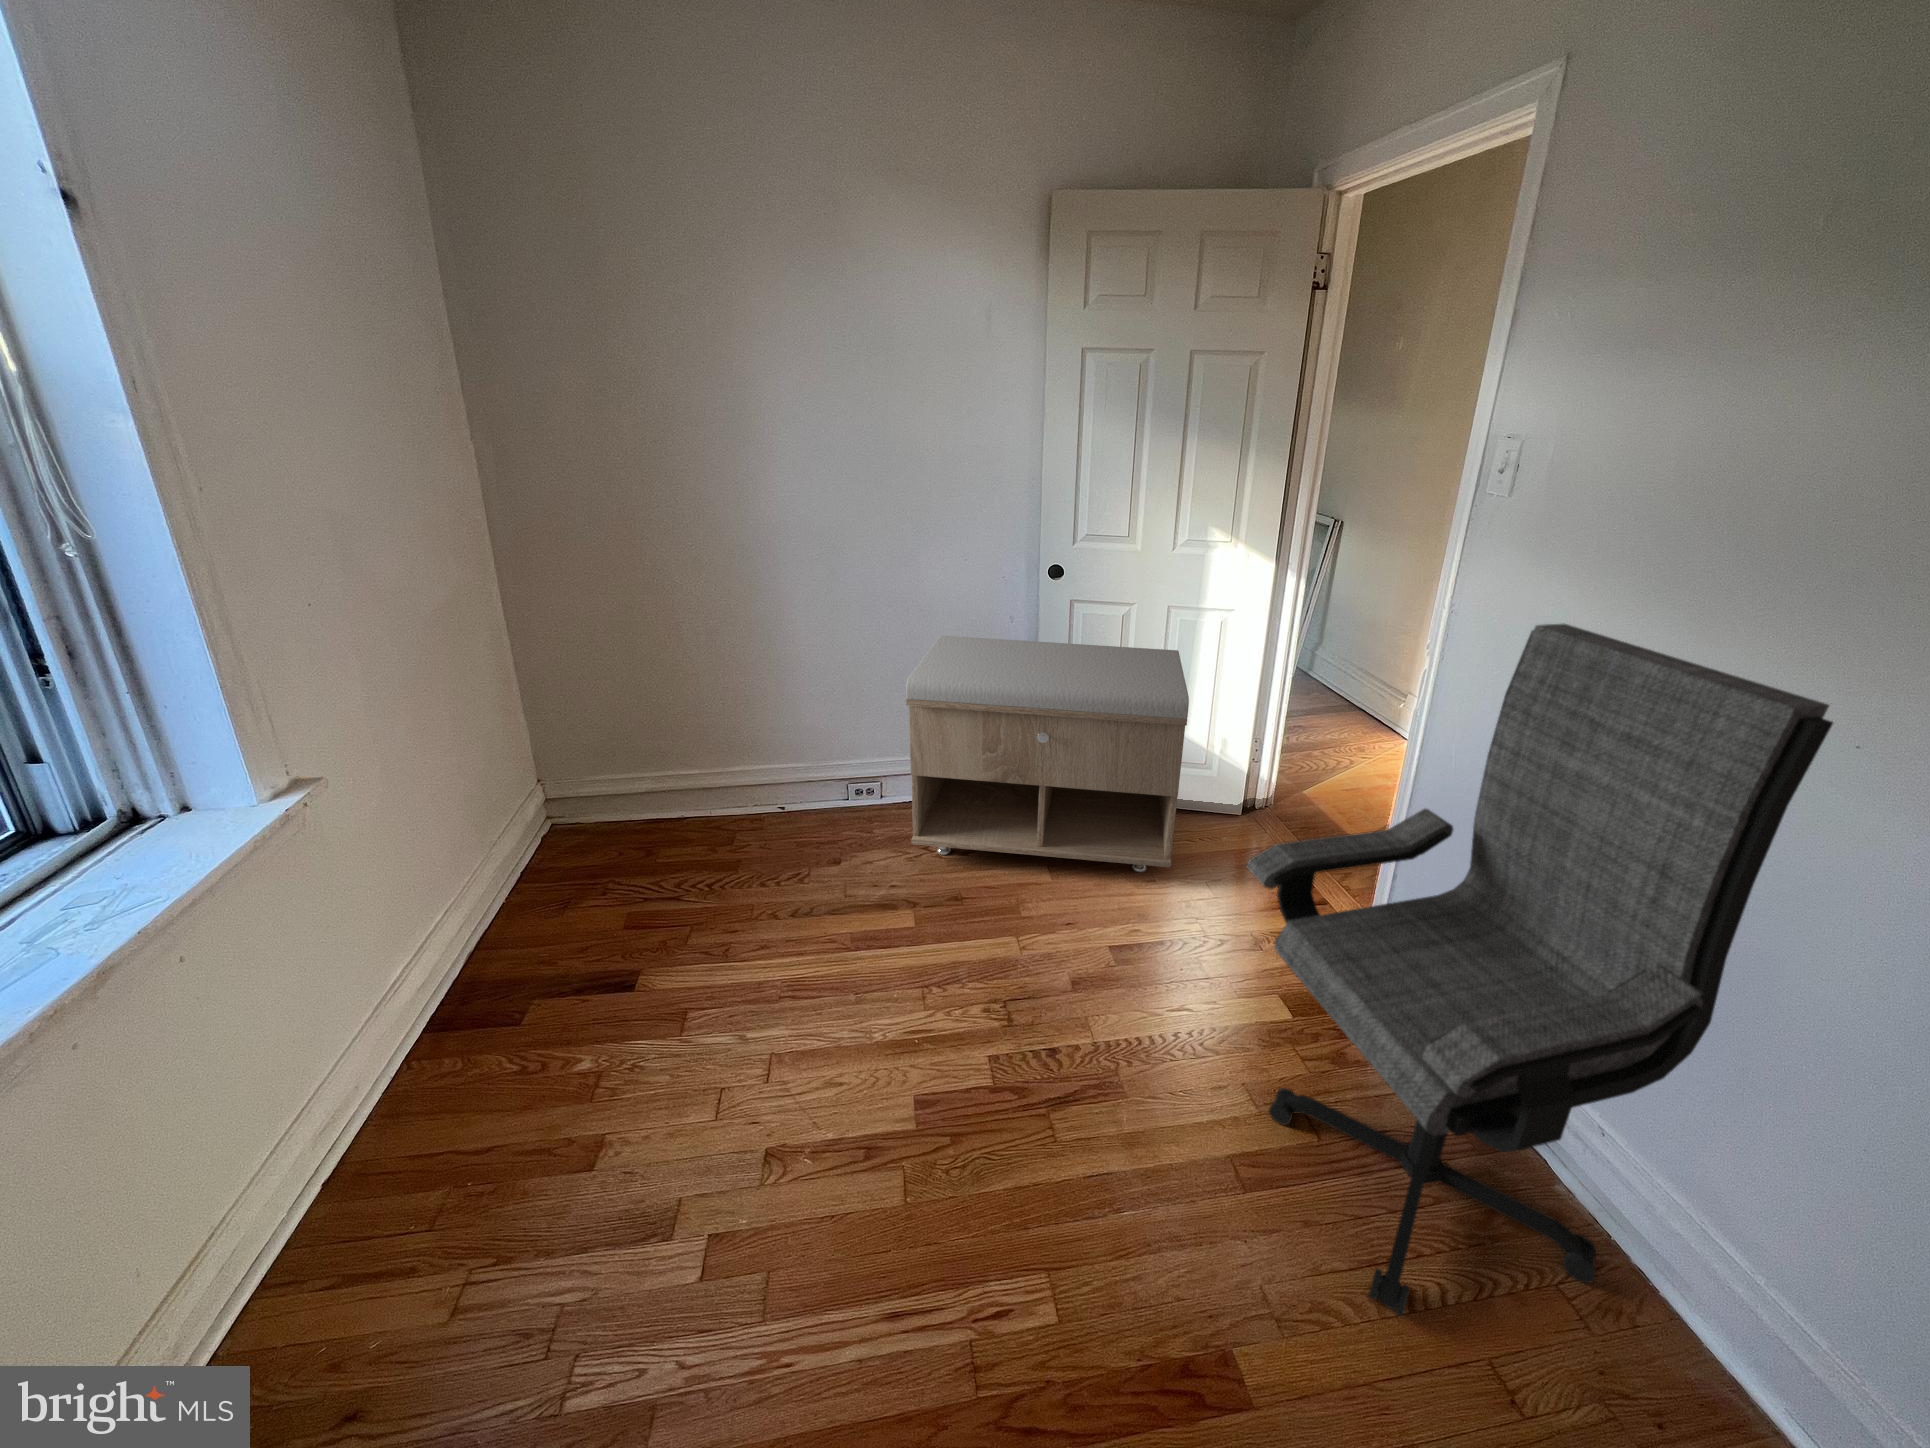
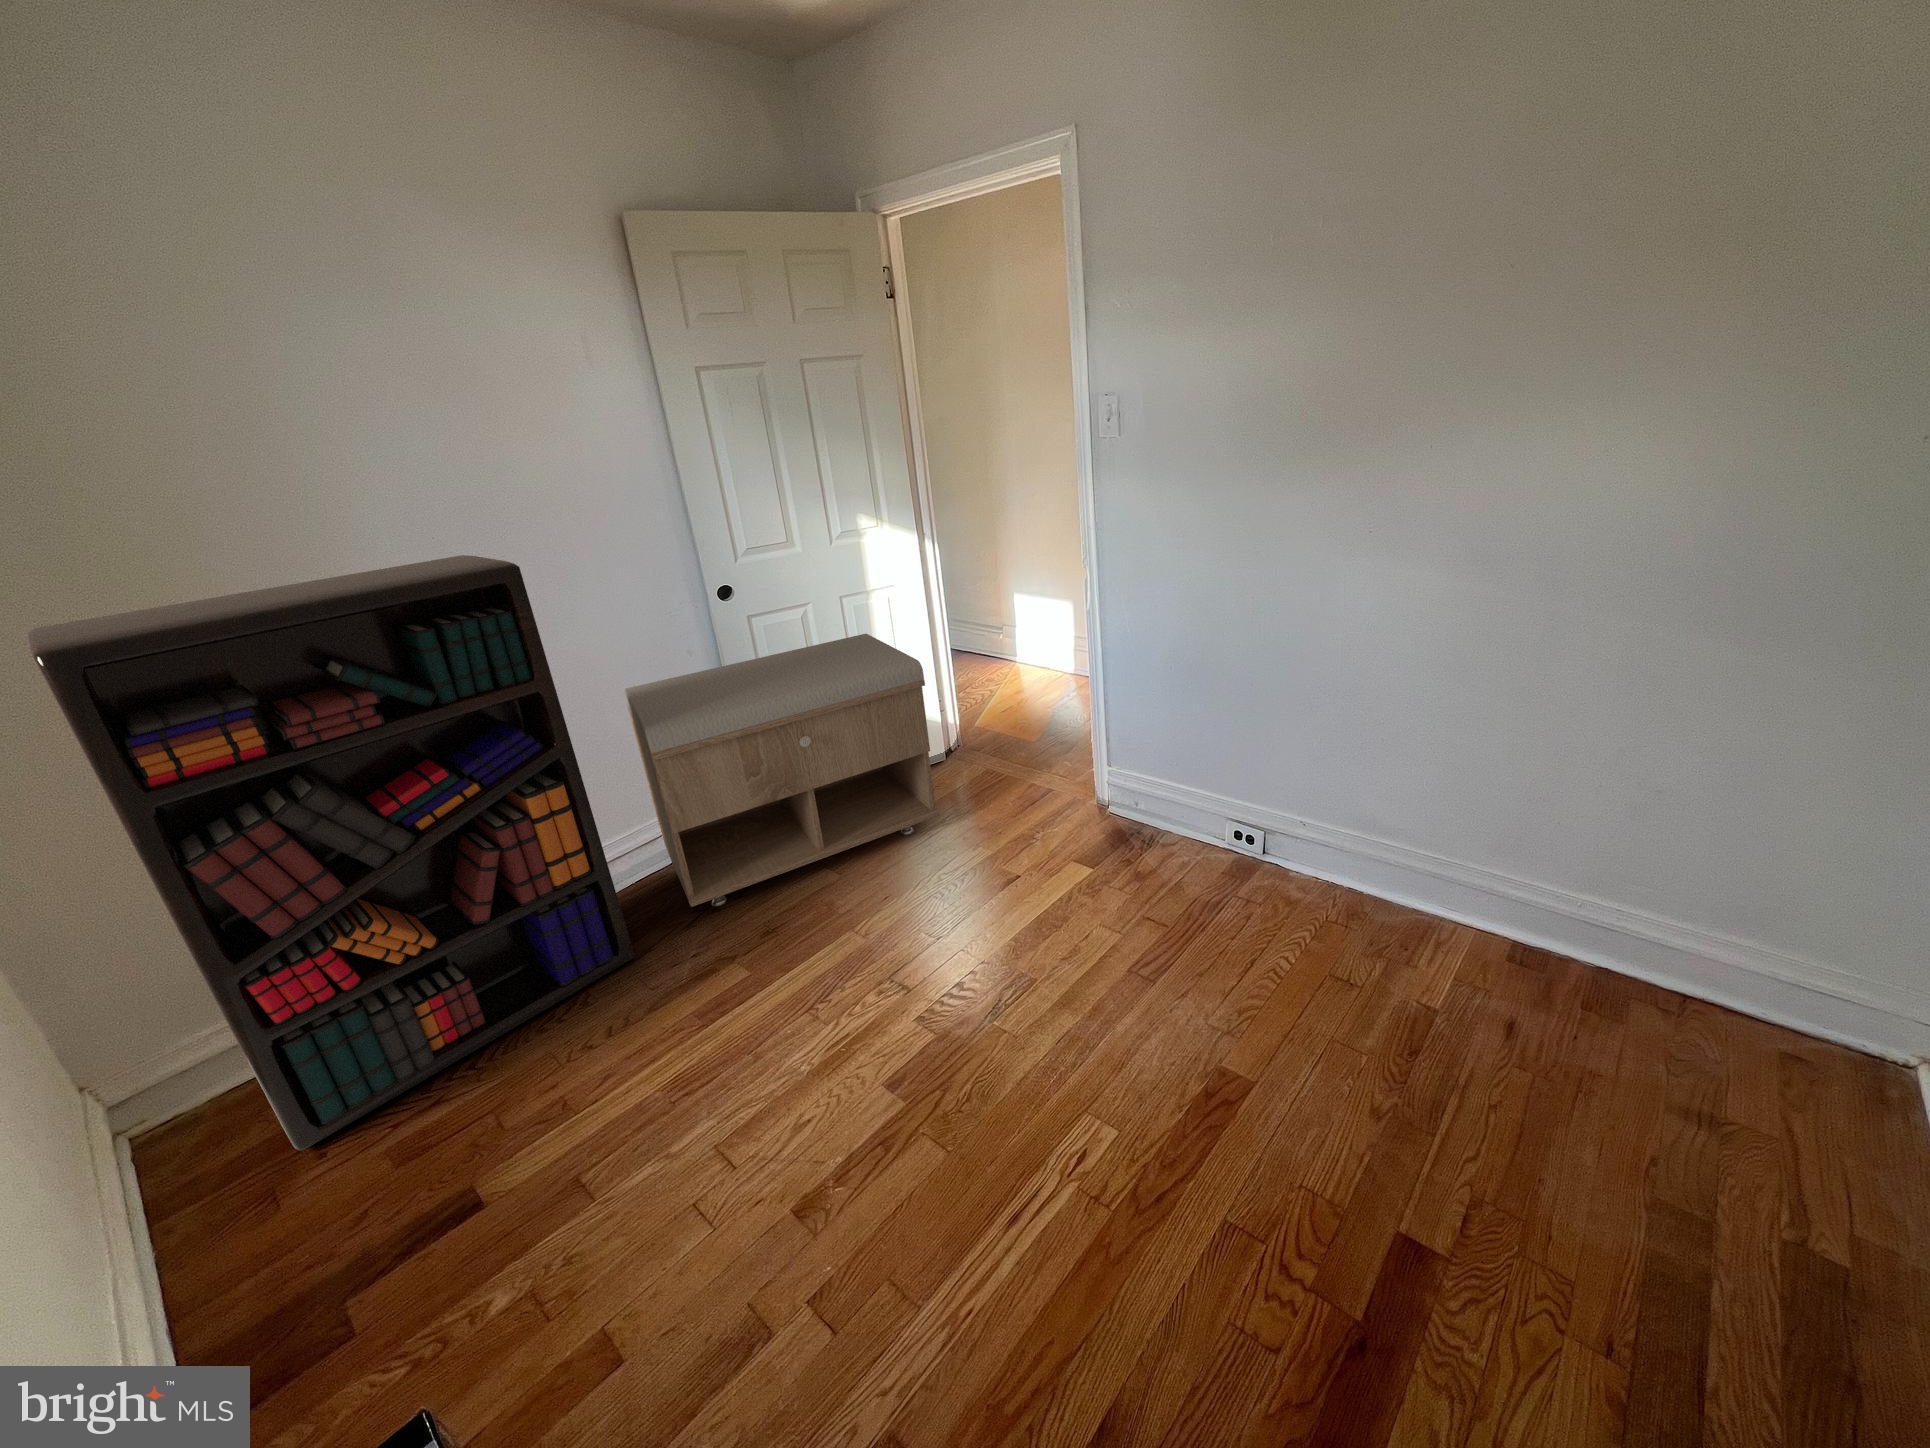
bookshelf: none [540,492,857,887] -> present [28,555,635,1151]
office chair: present [1247,624,1833,1317] -> none [1080,515,1359,985]

